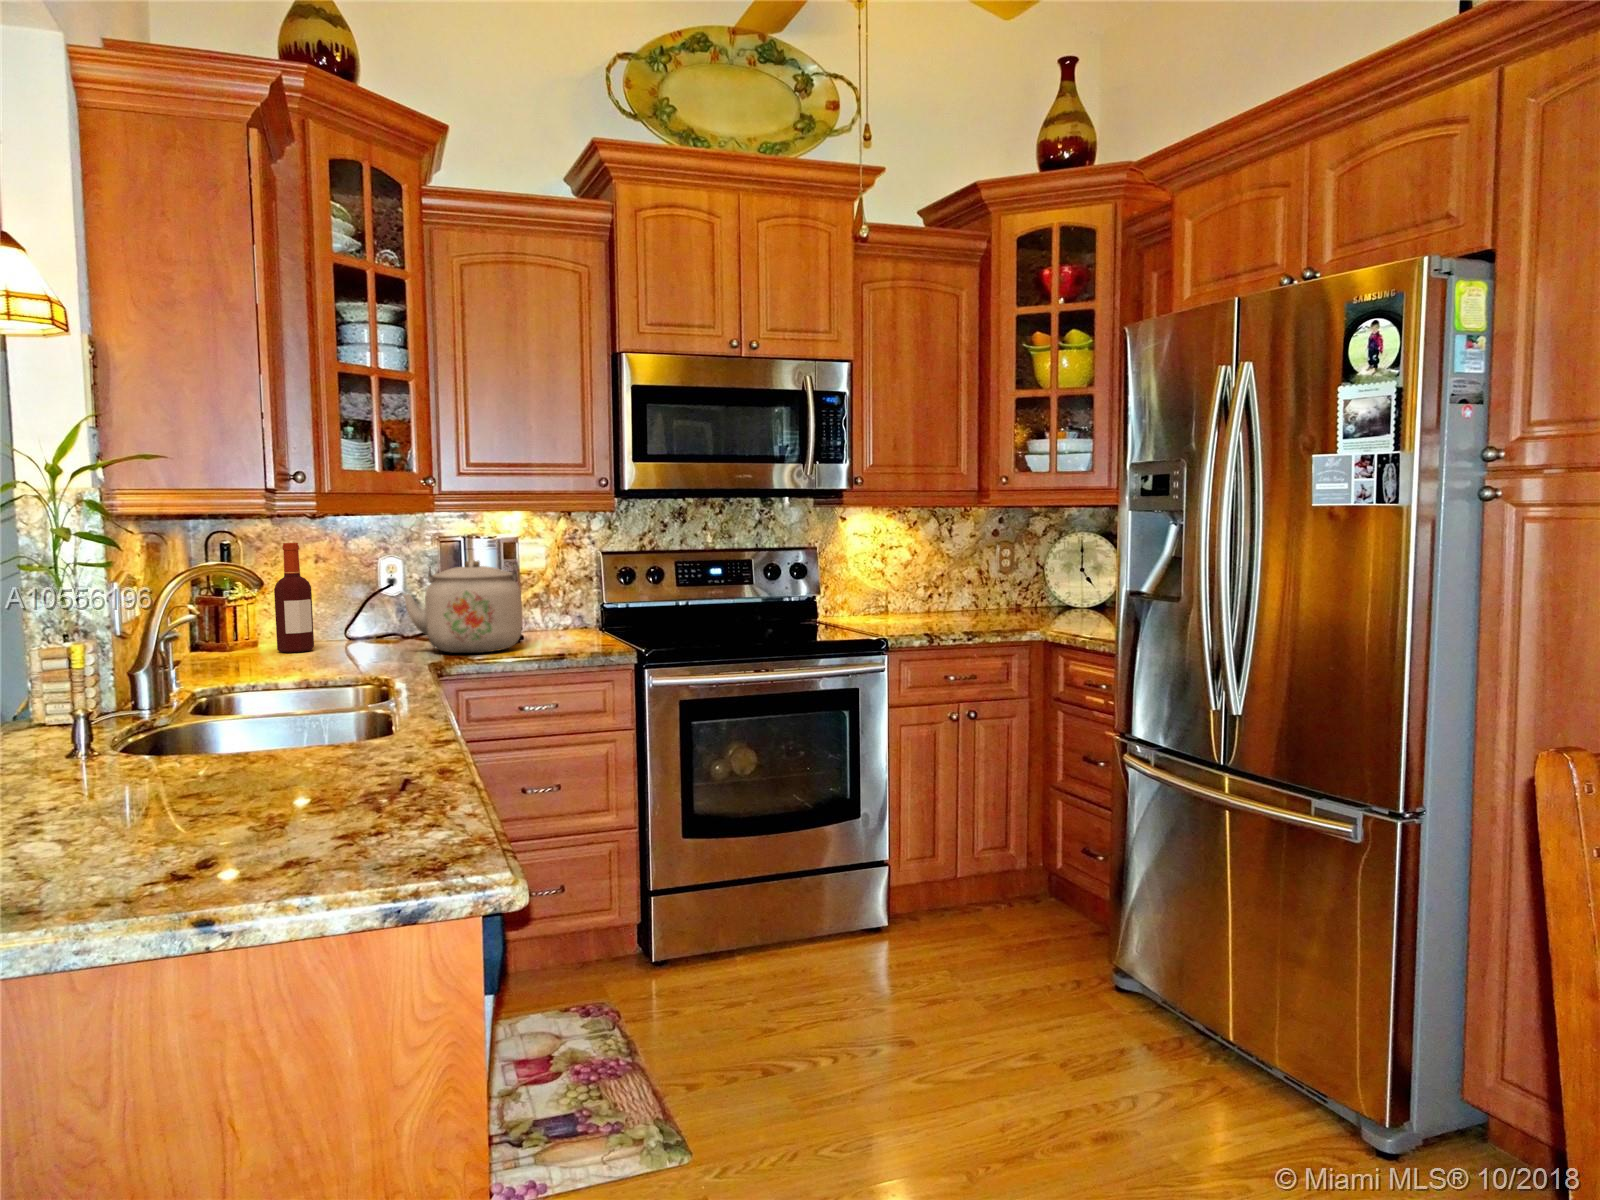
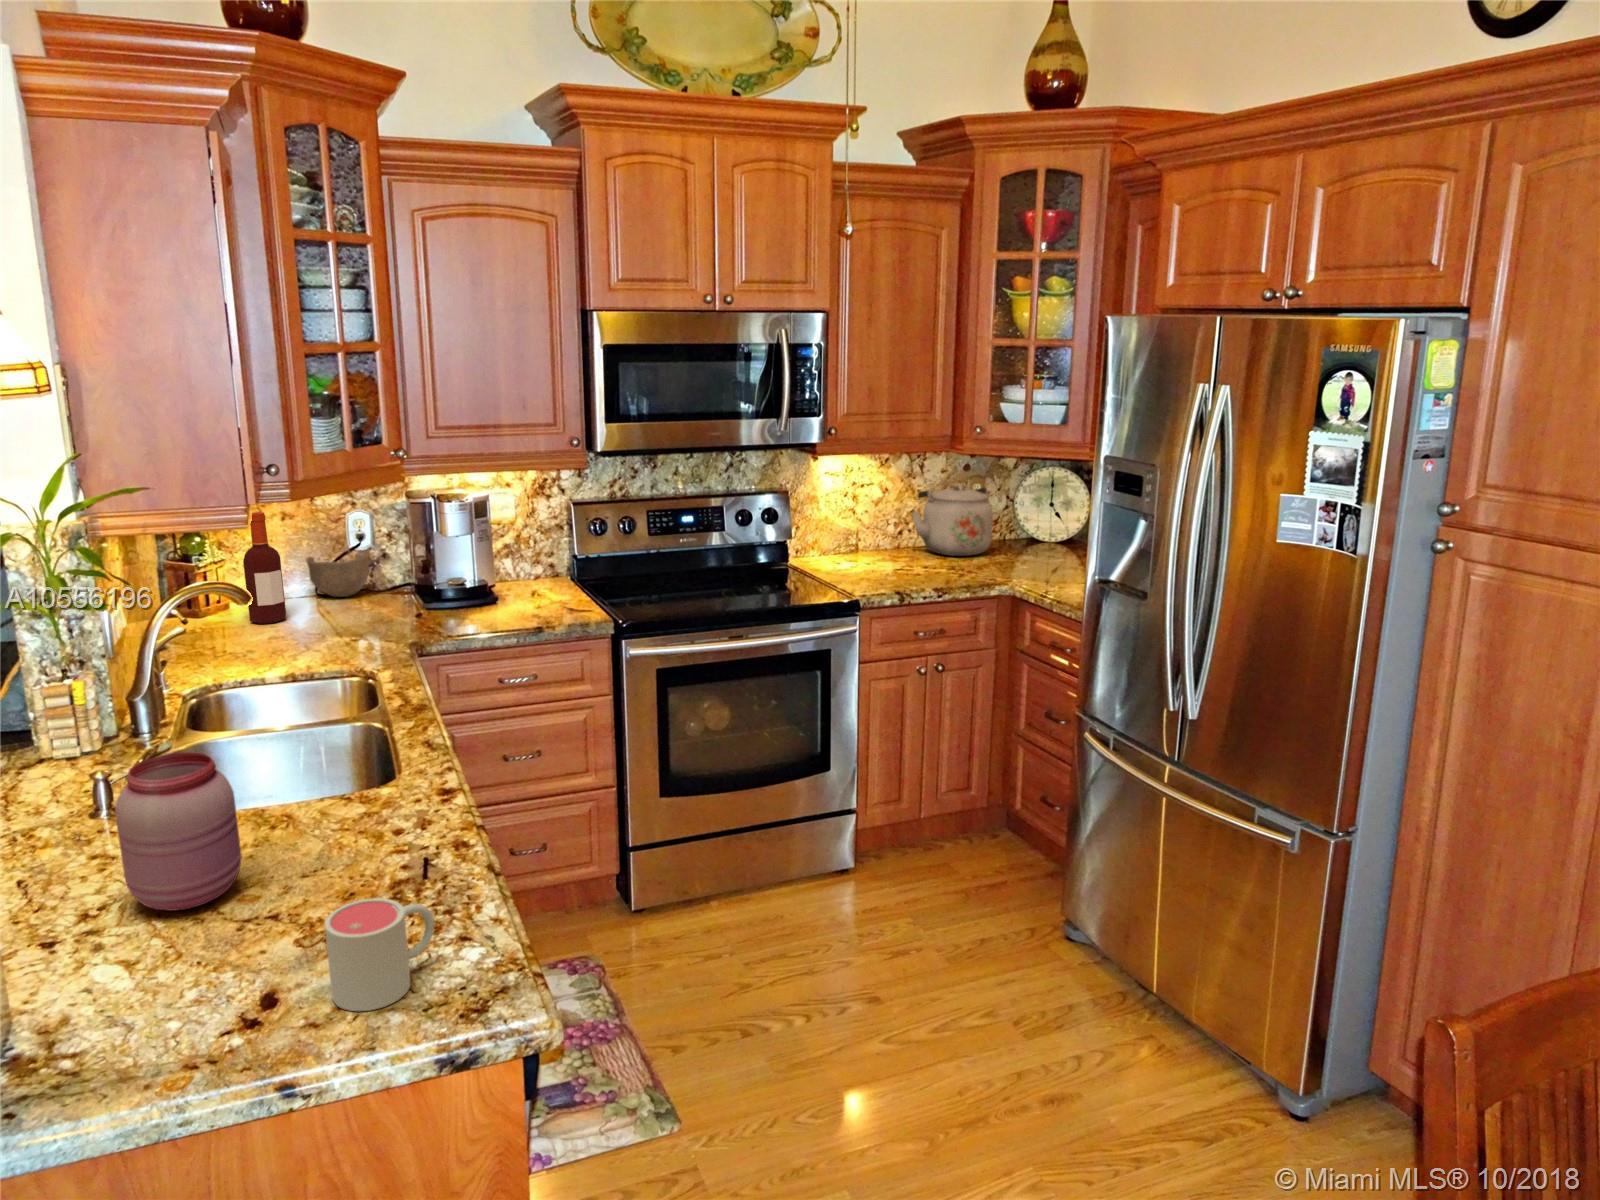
kettle: present [404,560,522,653] -> present [912,484,993,556]
bowl: none [339,596,402,639] -> present [306,550,370,597]
jar: none [67,644,203,807] -> present [115,752,242,911]
mug: none [263,756,392,869] -> present [325,898,434,1011]

